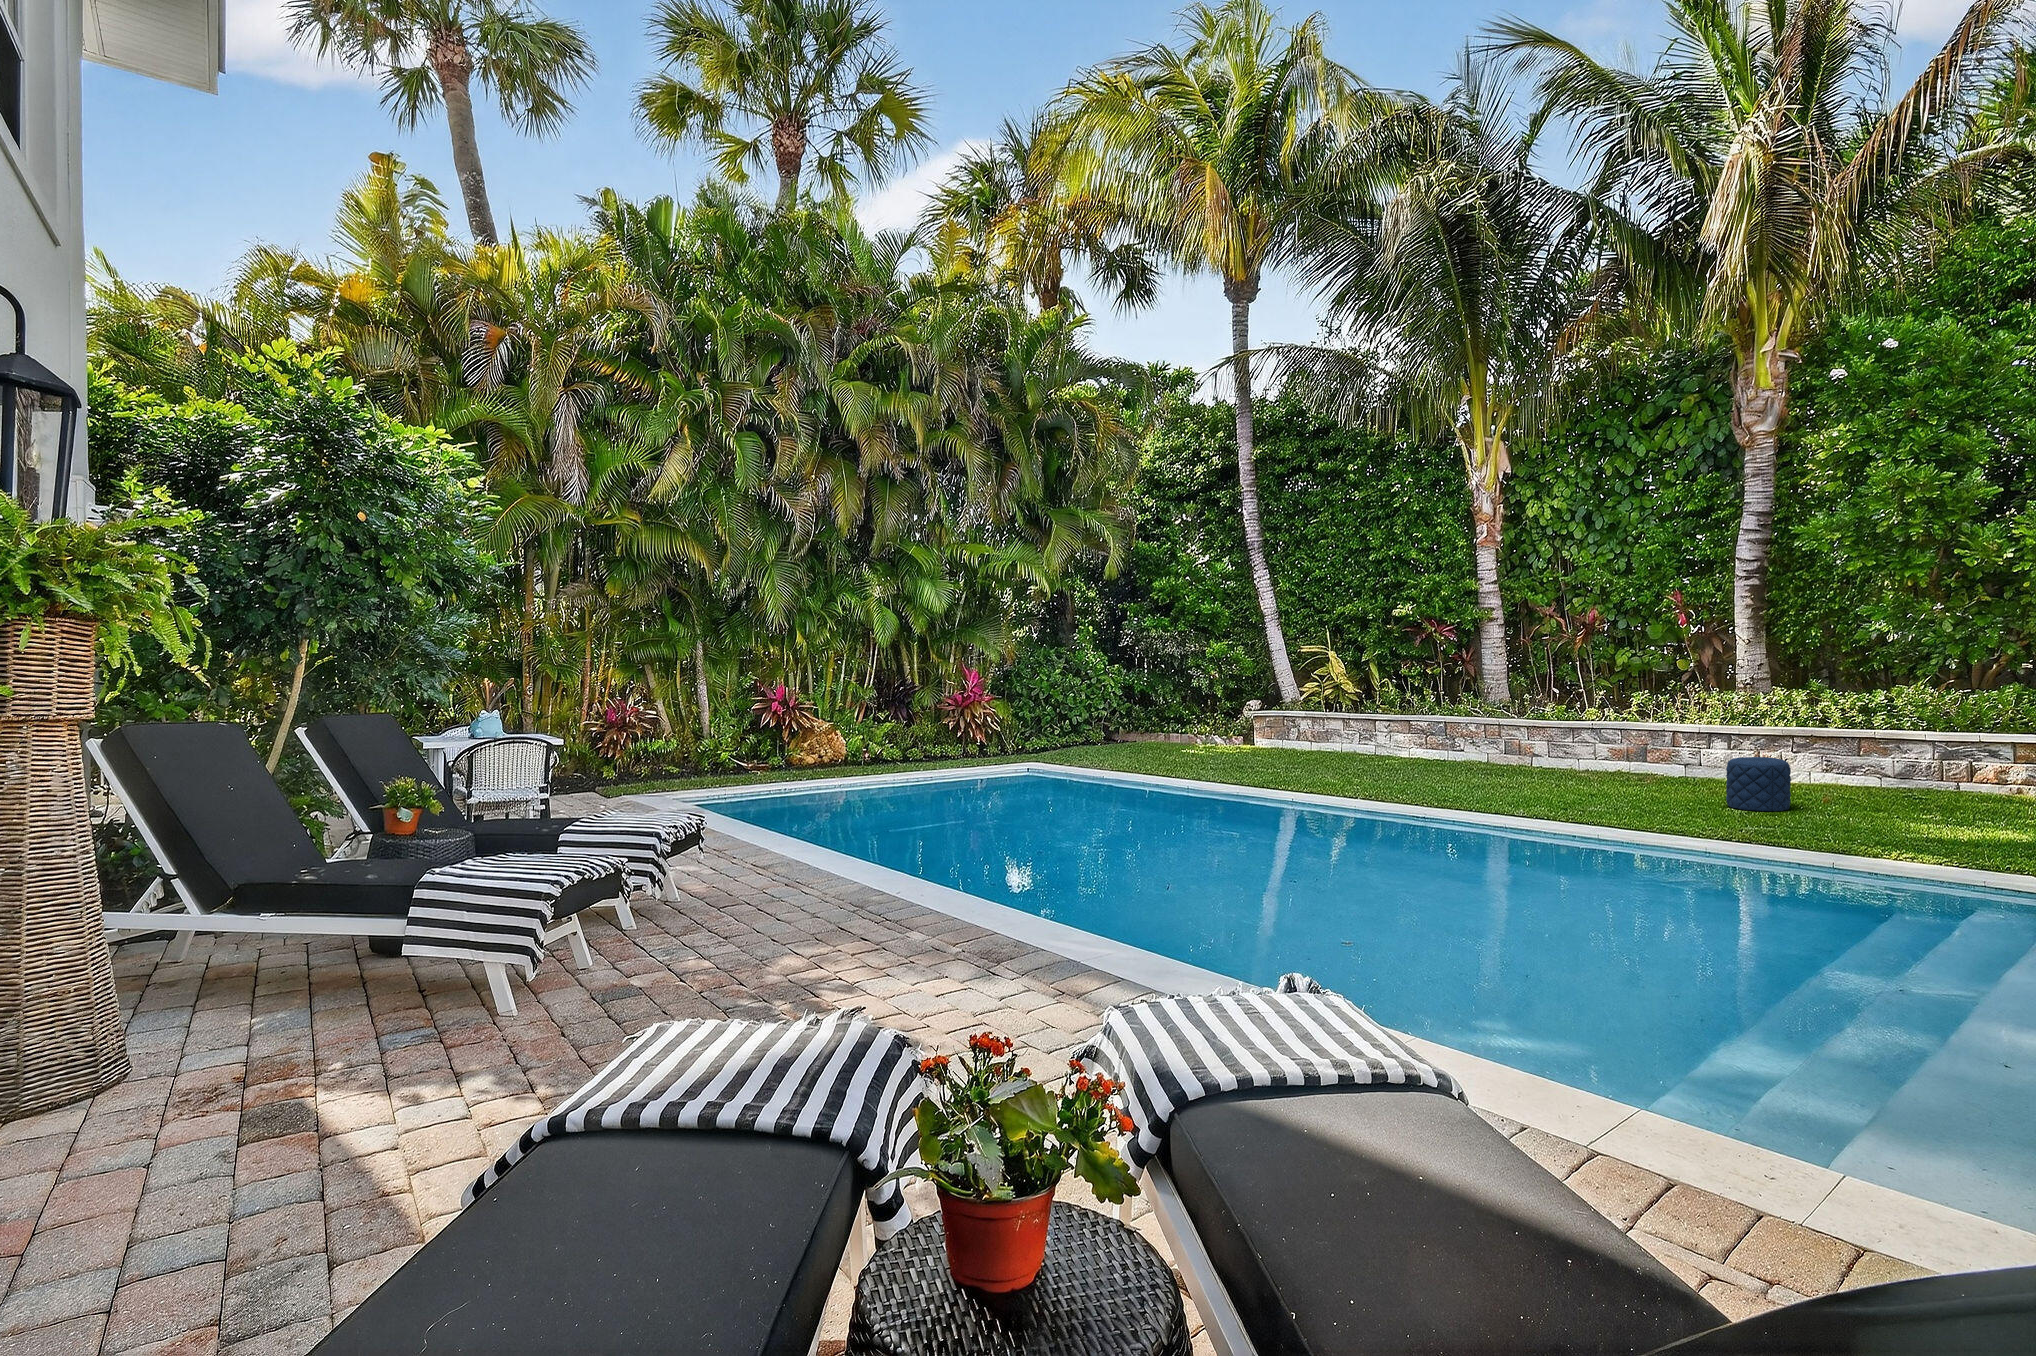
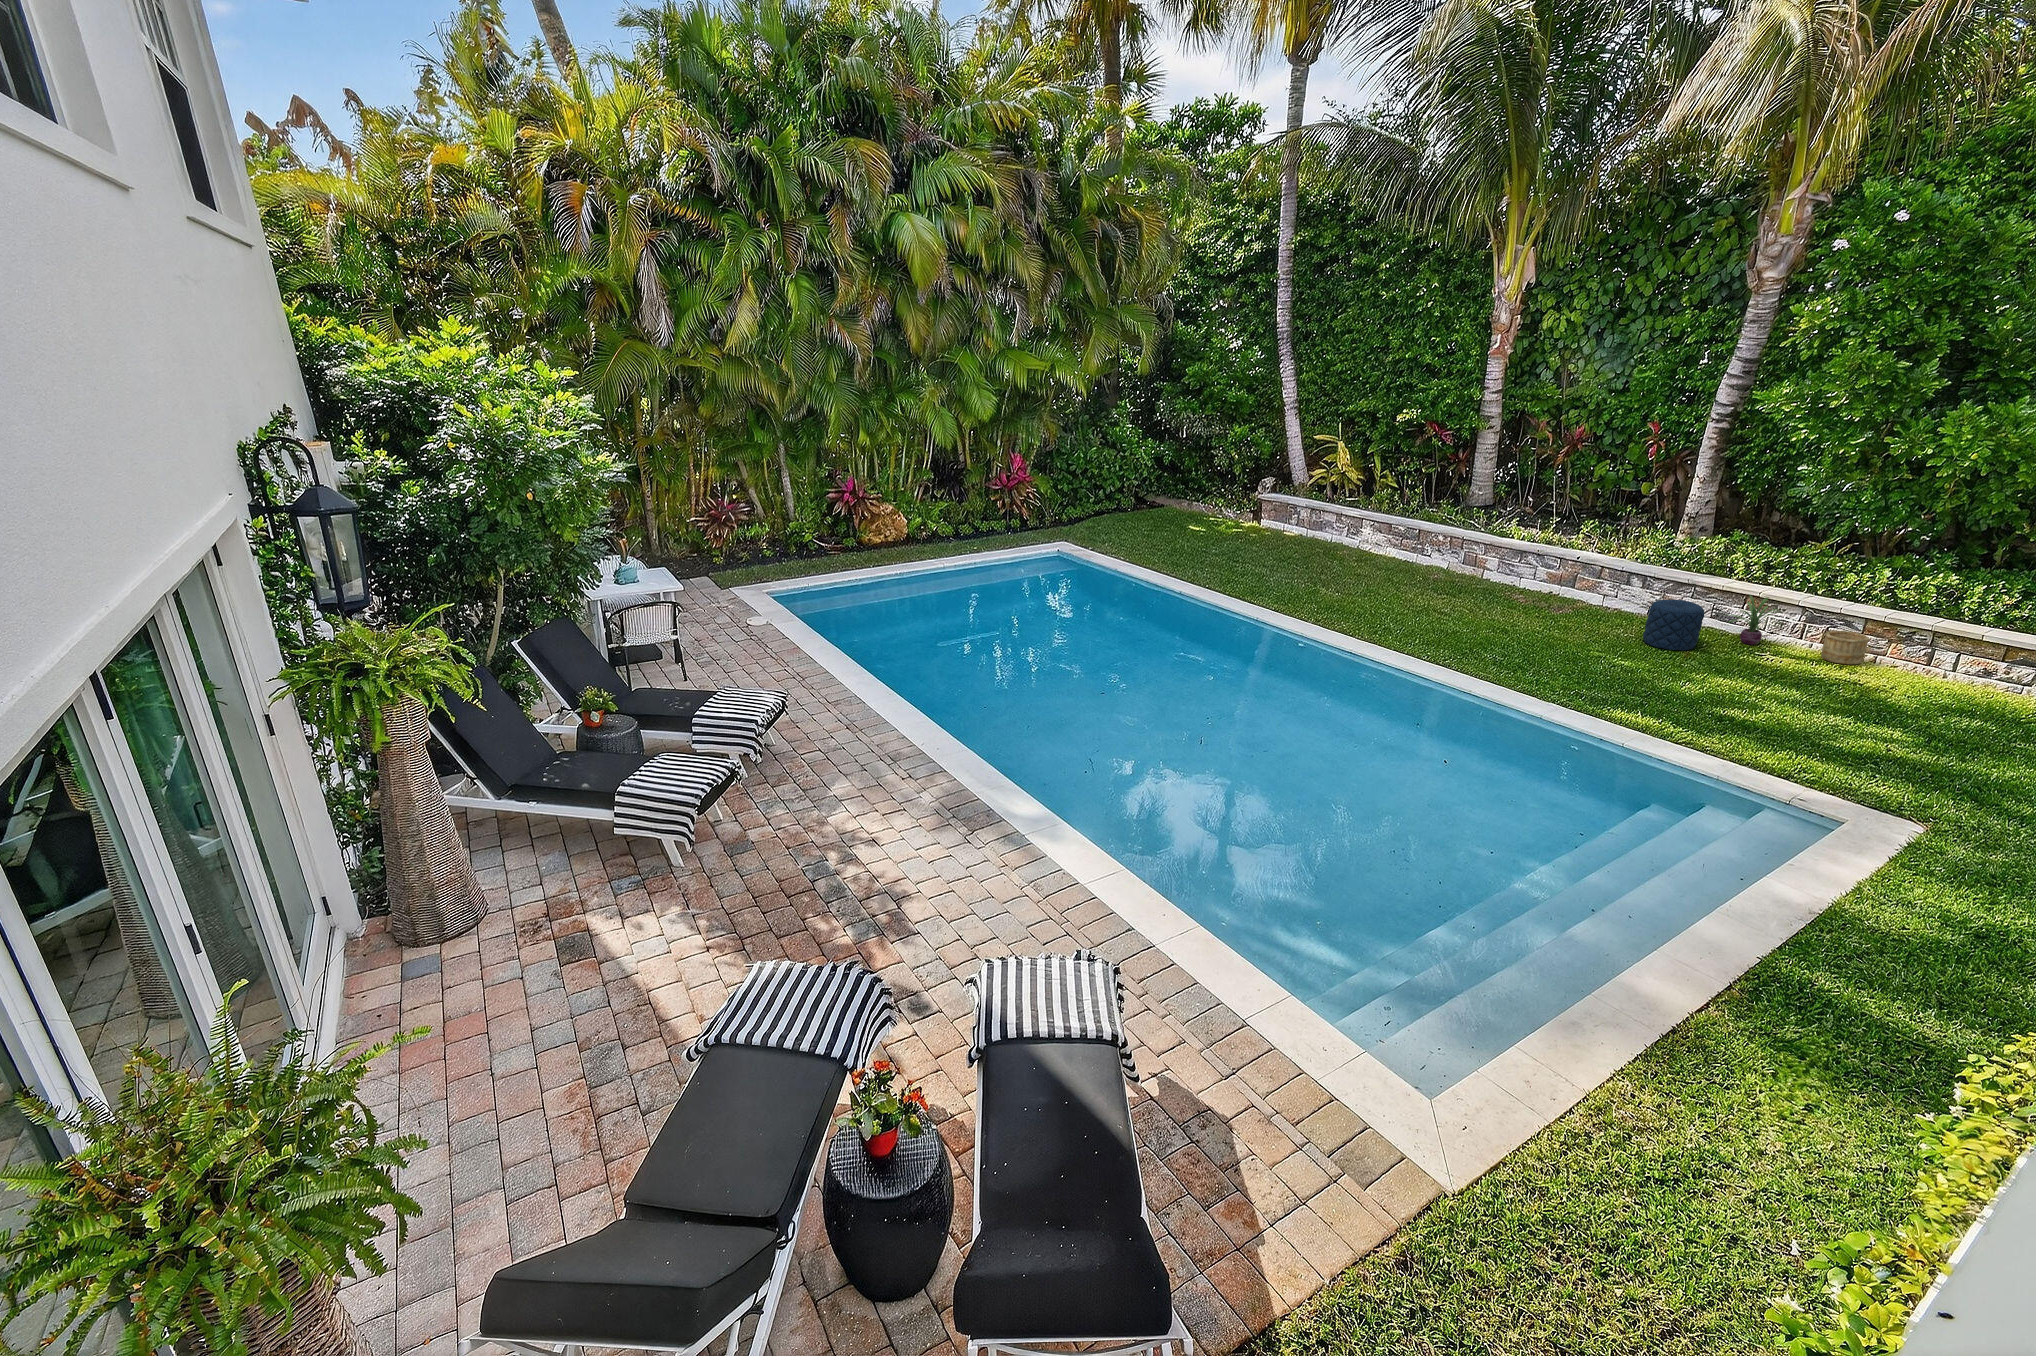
decorative plant: none [1808,749,1886,805] -> present [1730,595,1778,645]
wooden bucket: none [1931,779,1985,813] -> present [1821,631,1870,664]

